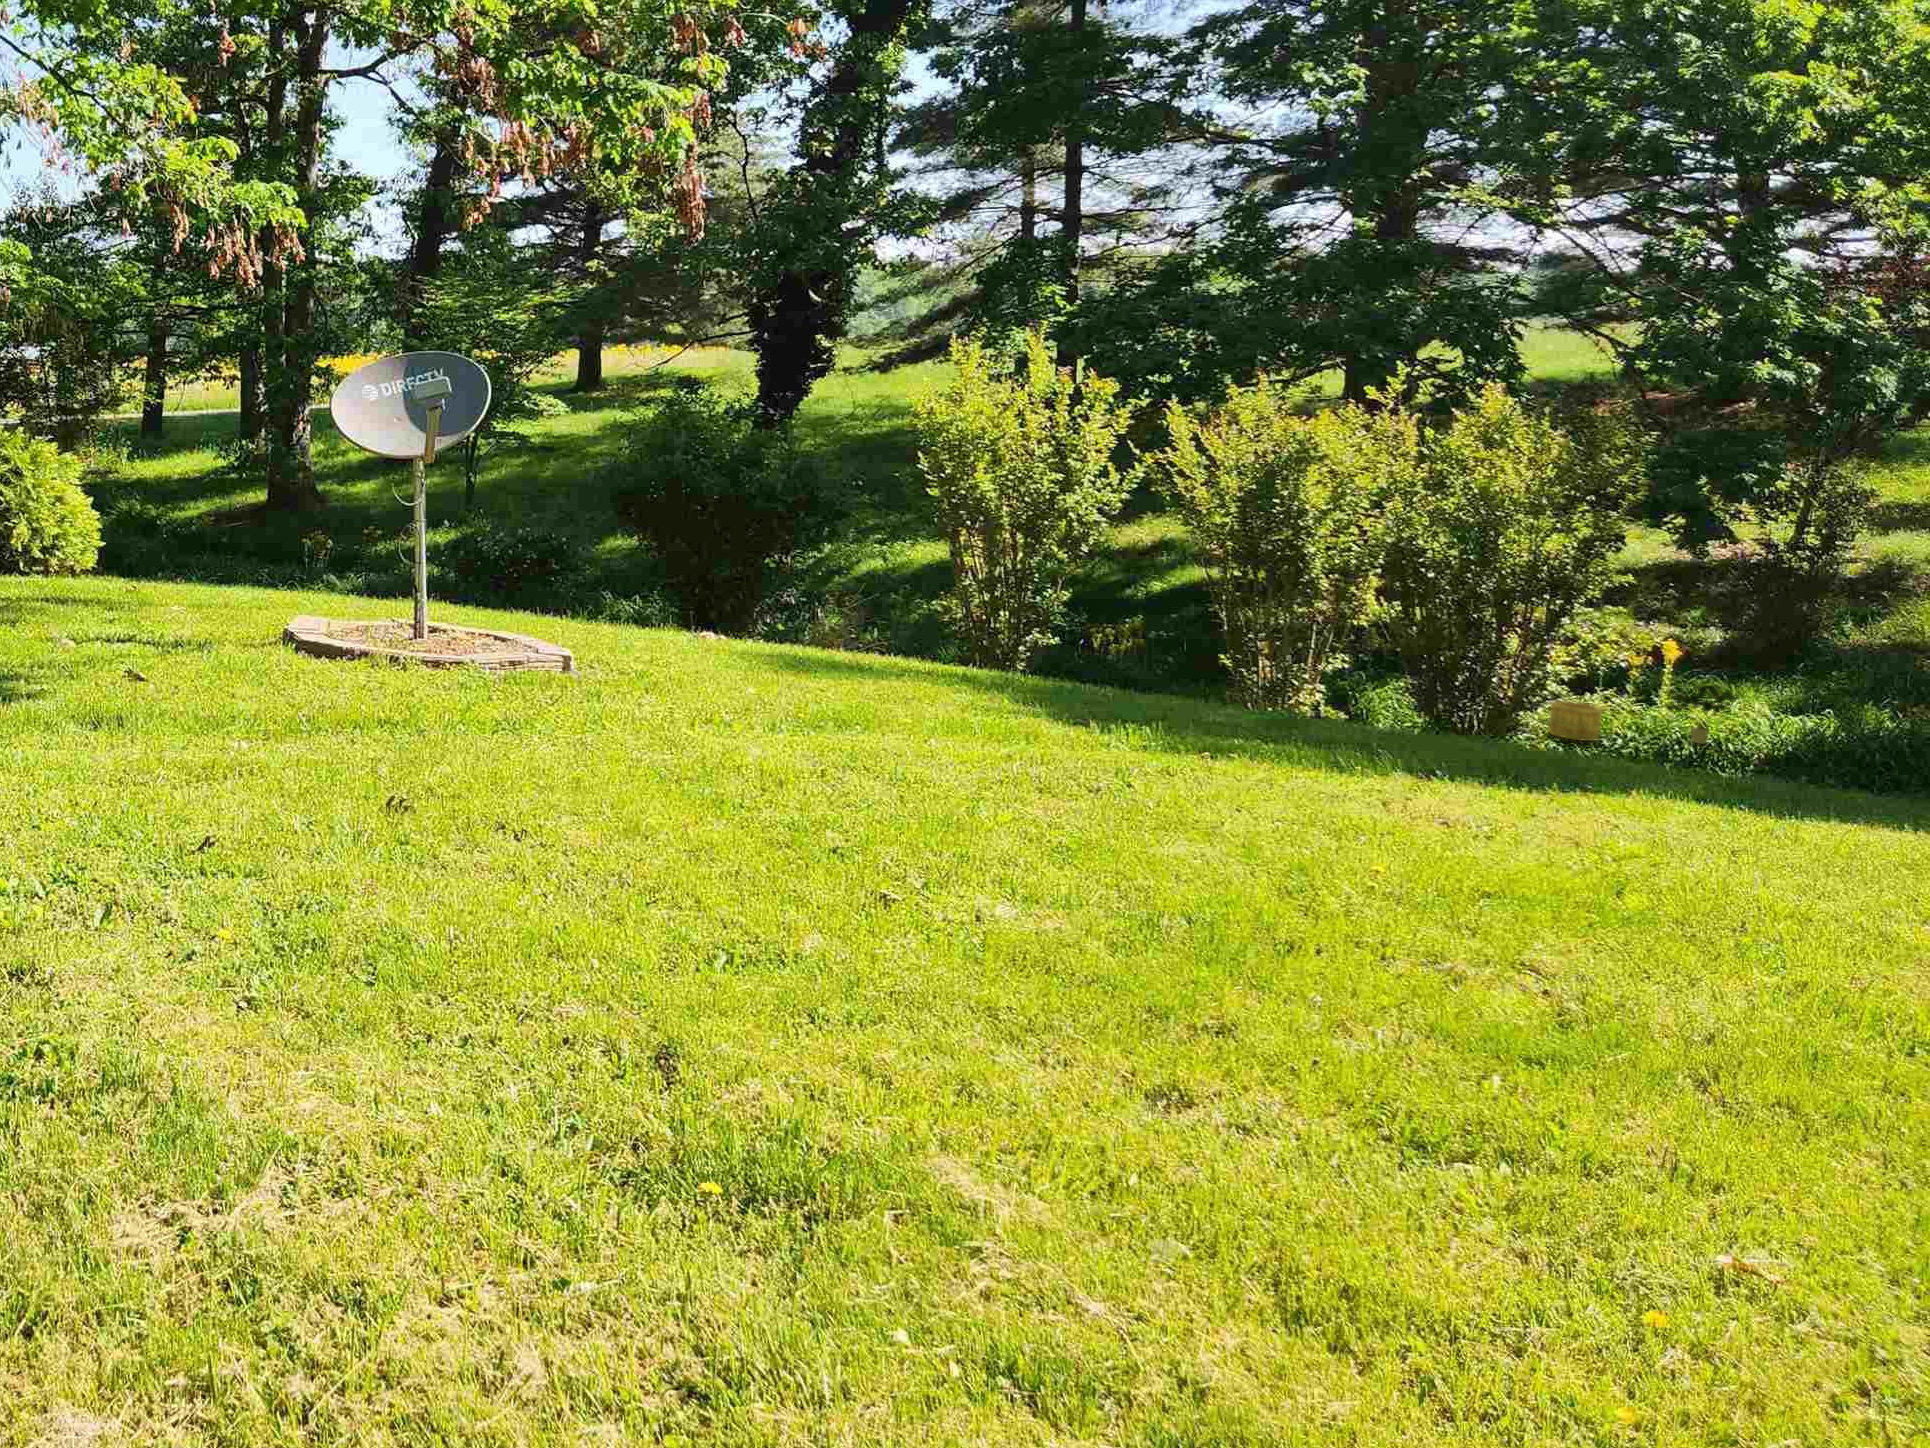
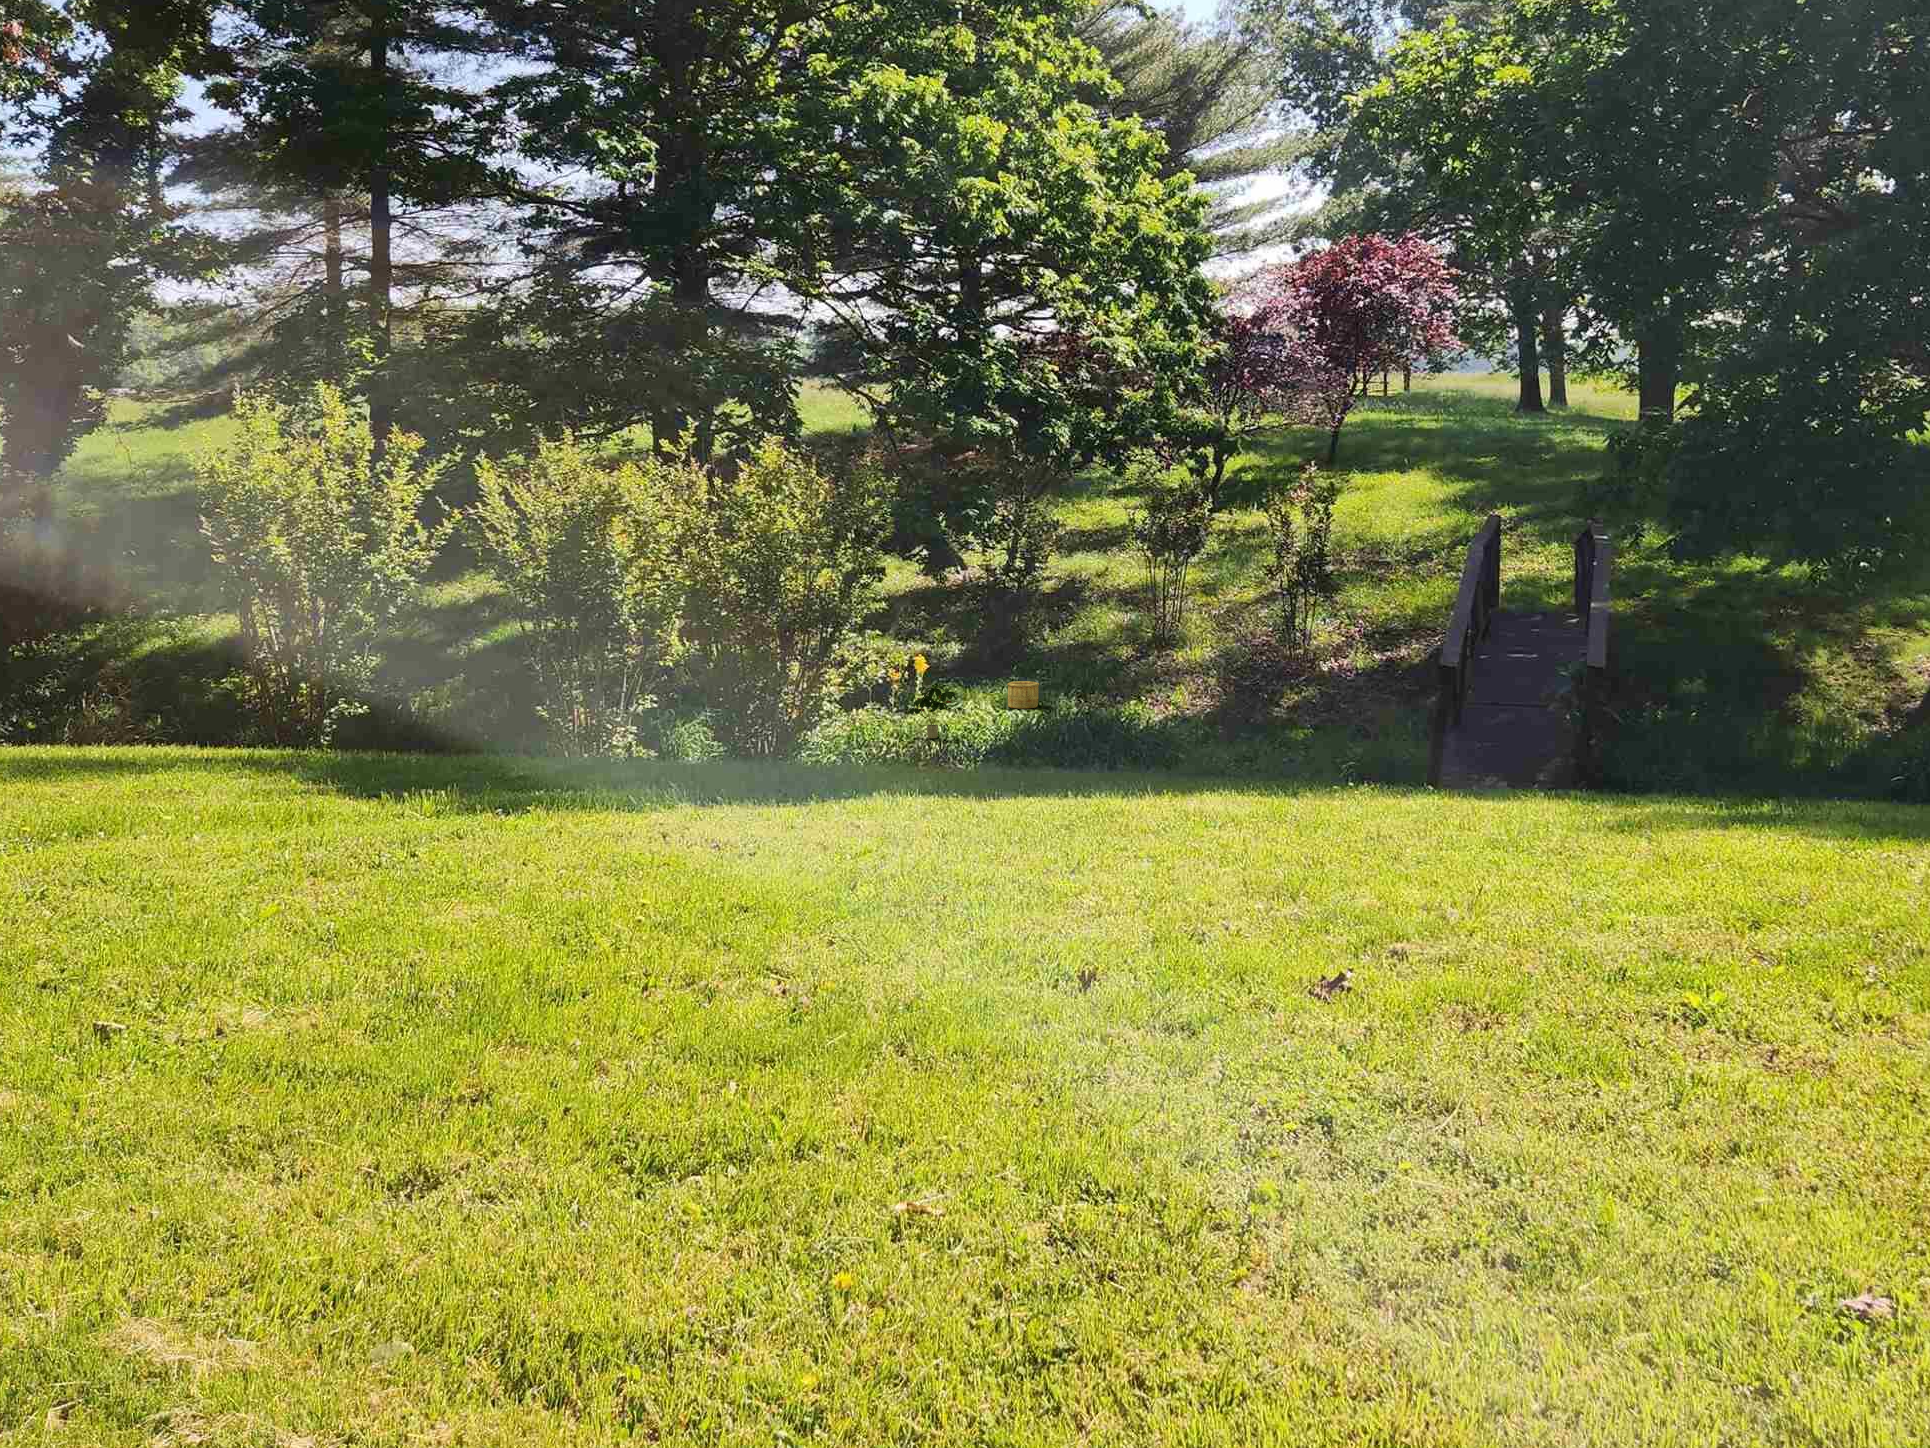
wooden bucket: present [1548,701,1603,741] -> present [1007,681,1039,708]

